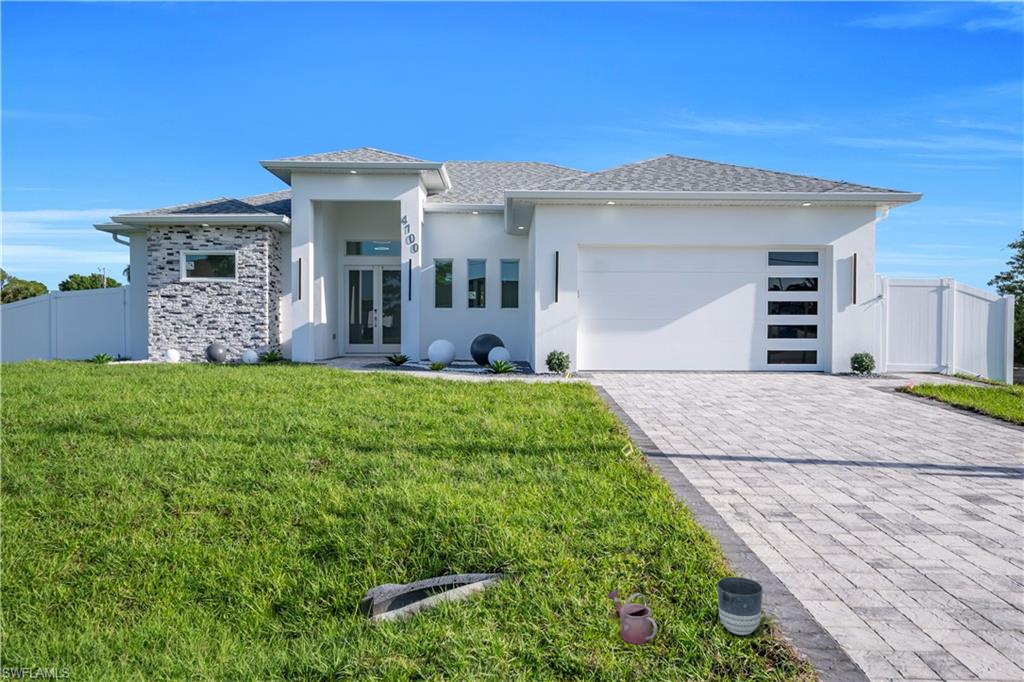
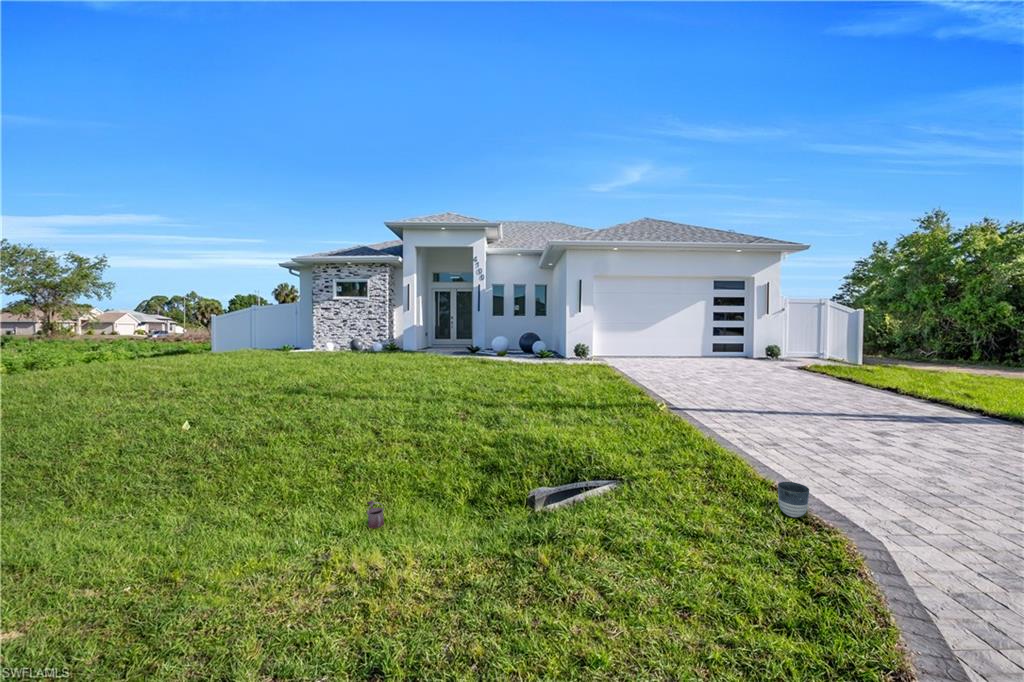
watering can: present [607,590,657,644] -> present [367,501,384,528]

